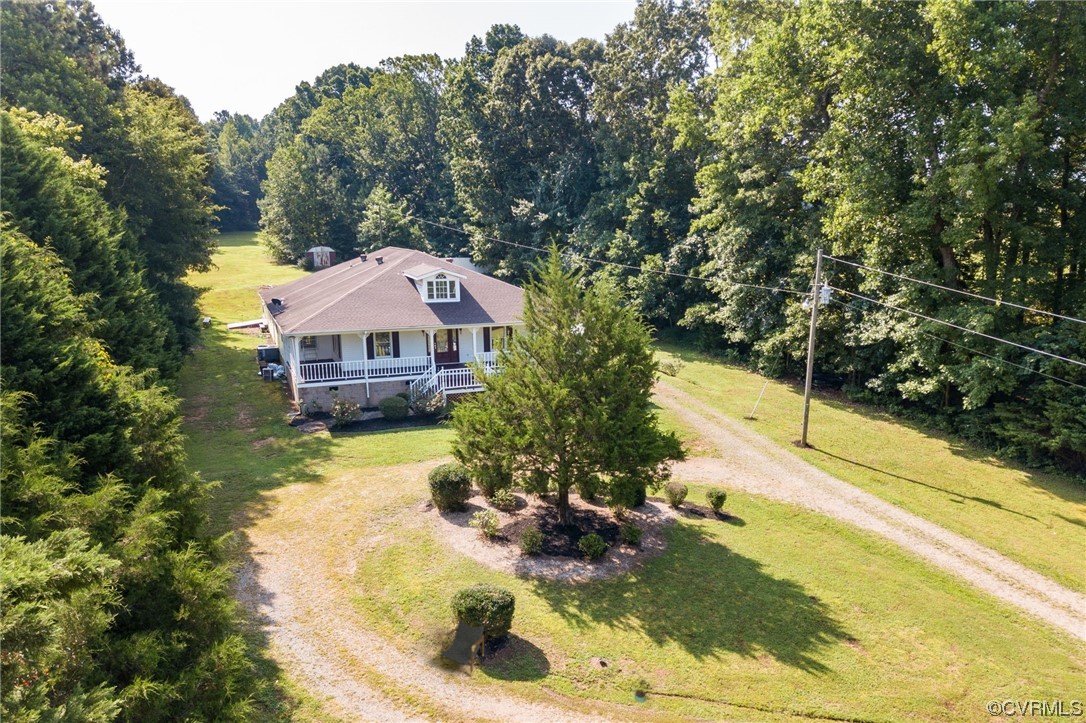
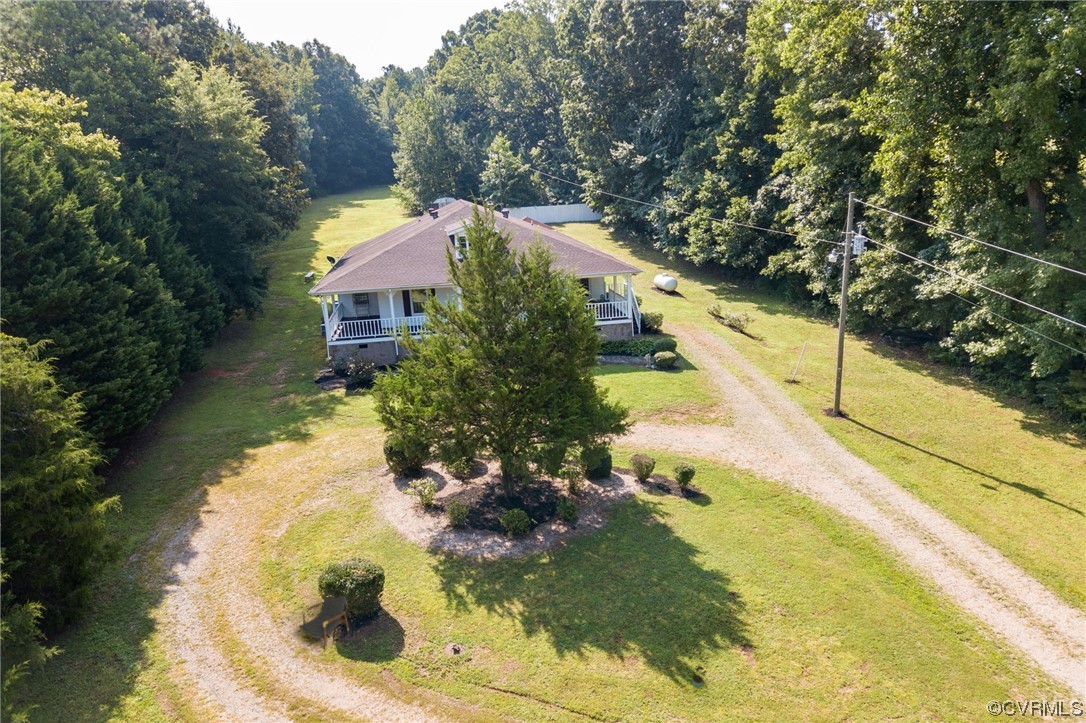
potted plant: present [632,666,650,702] -> present [689,652,708,687]

